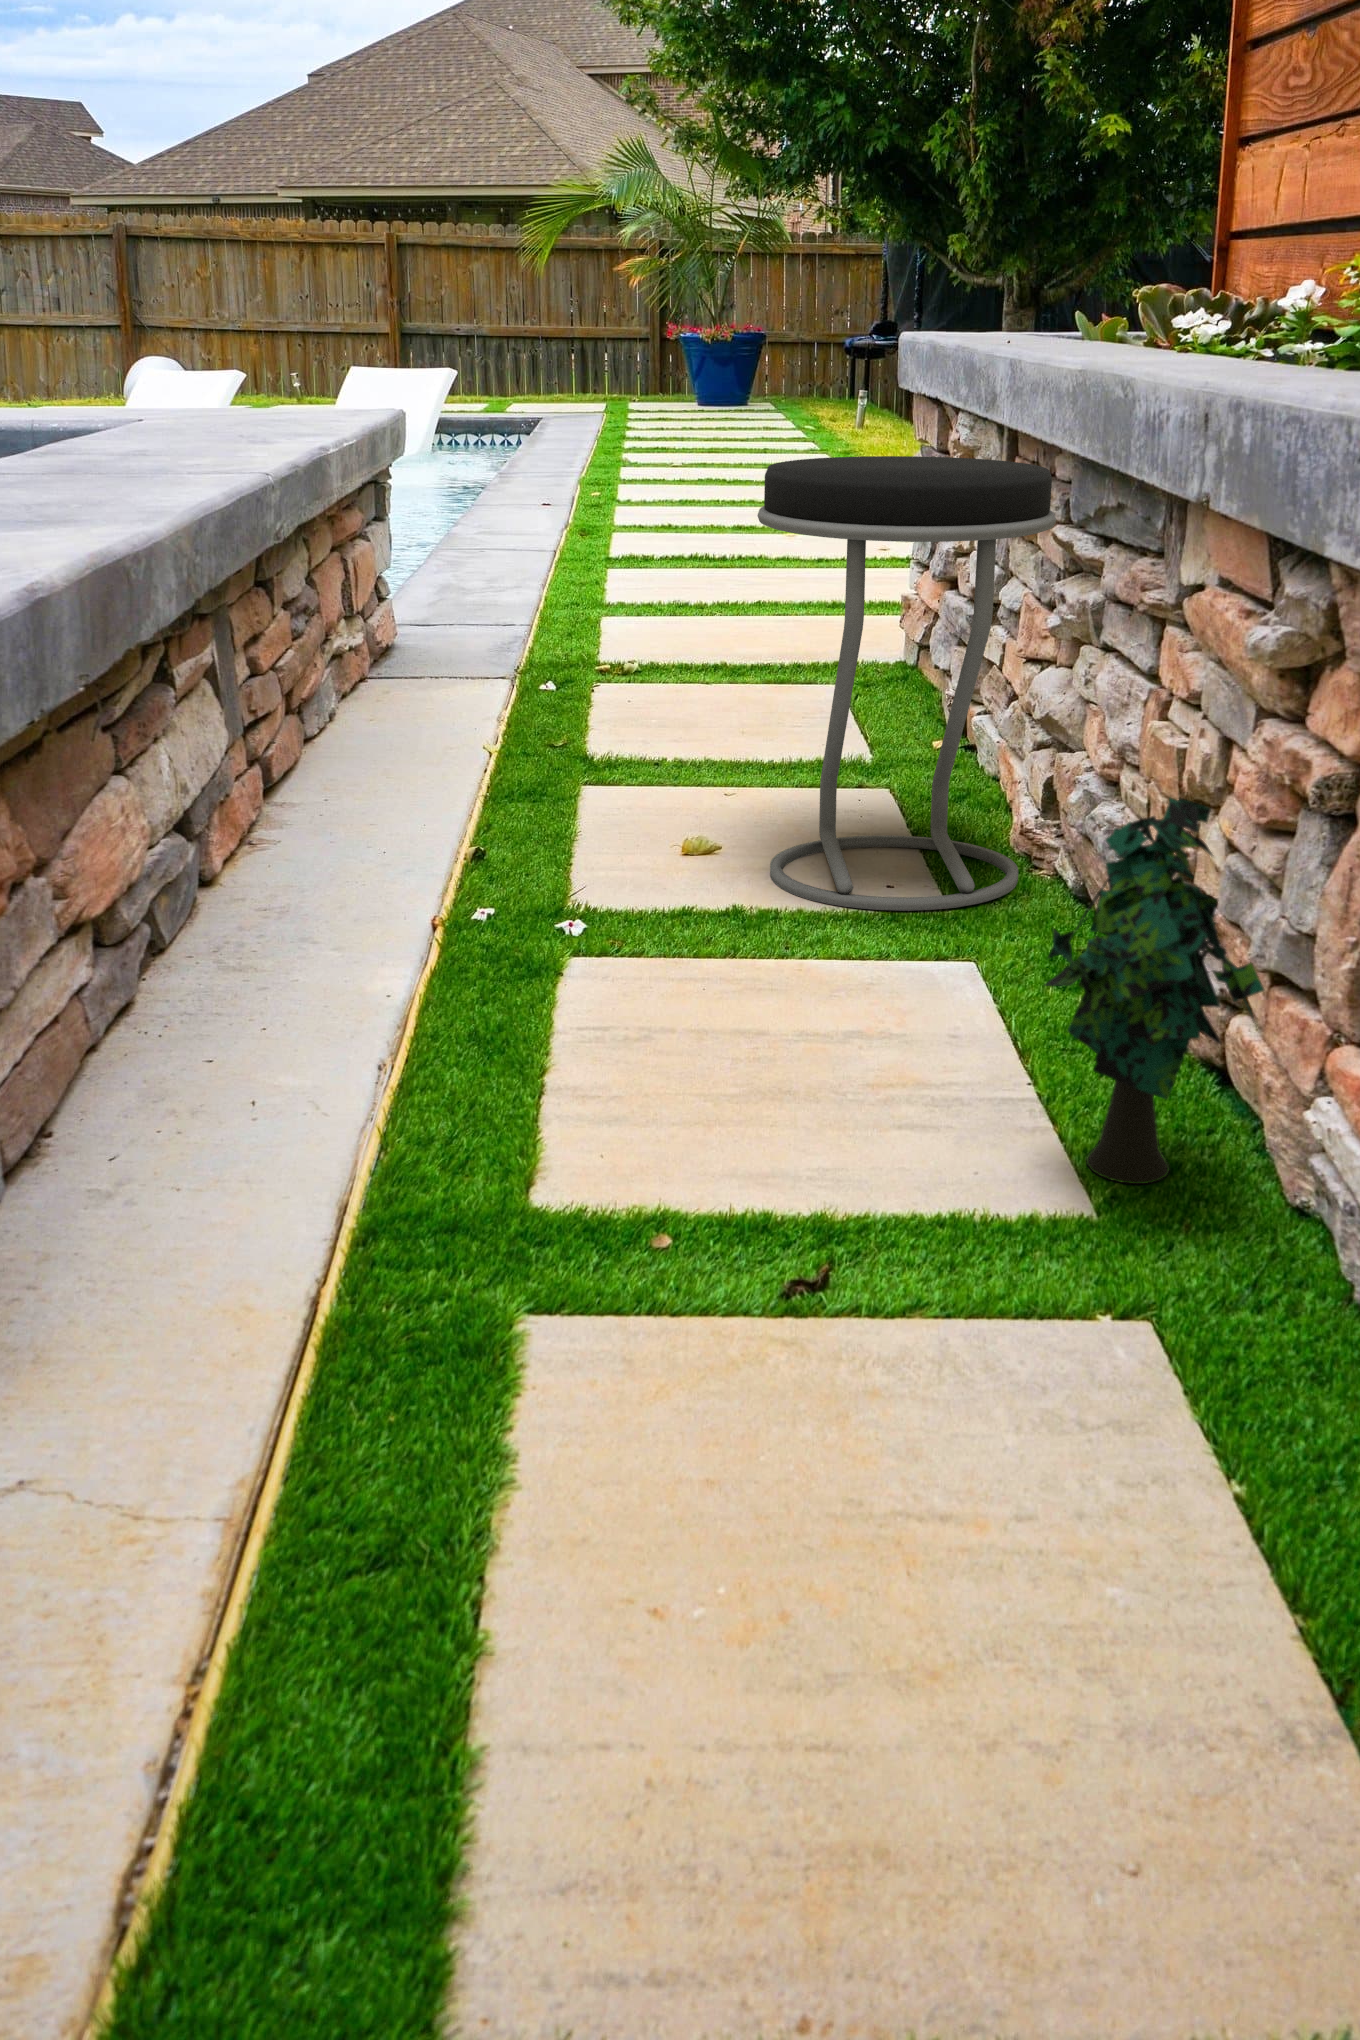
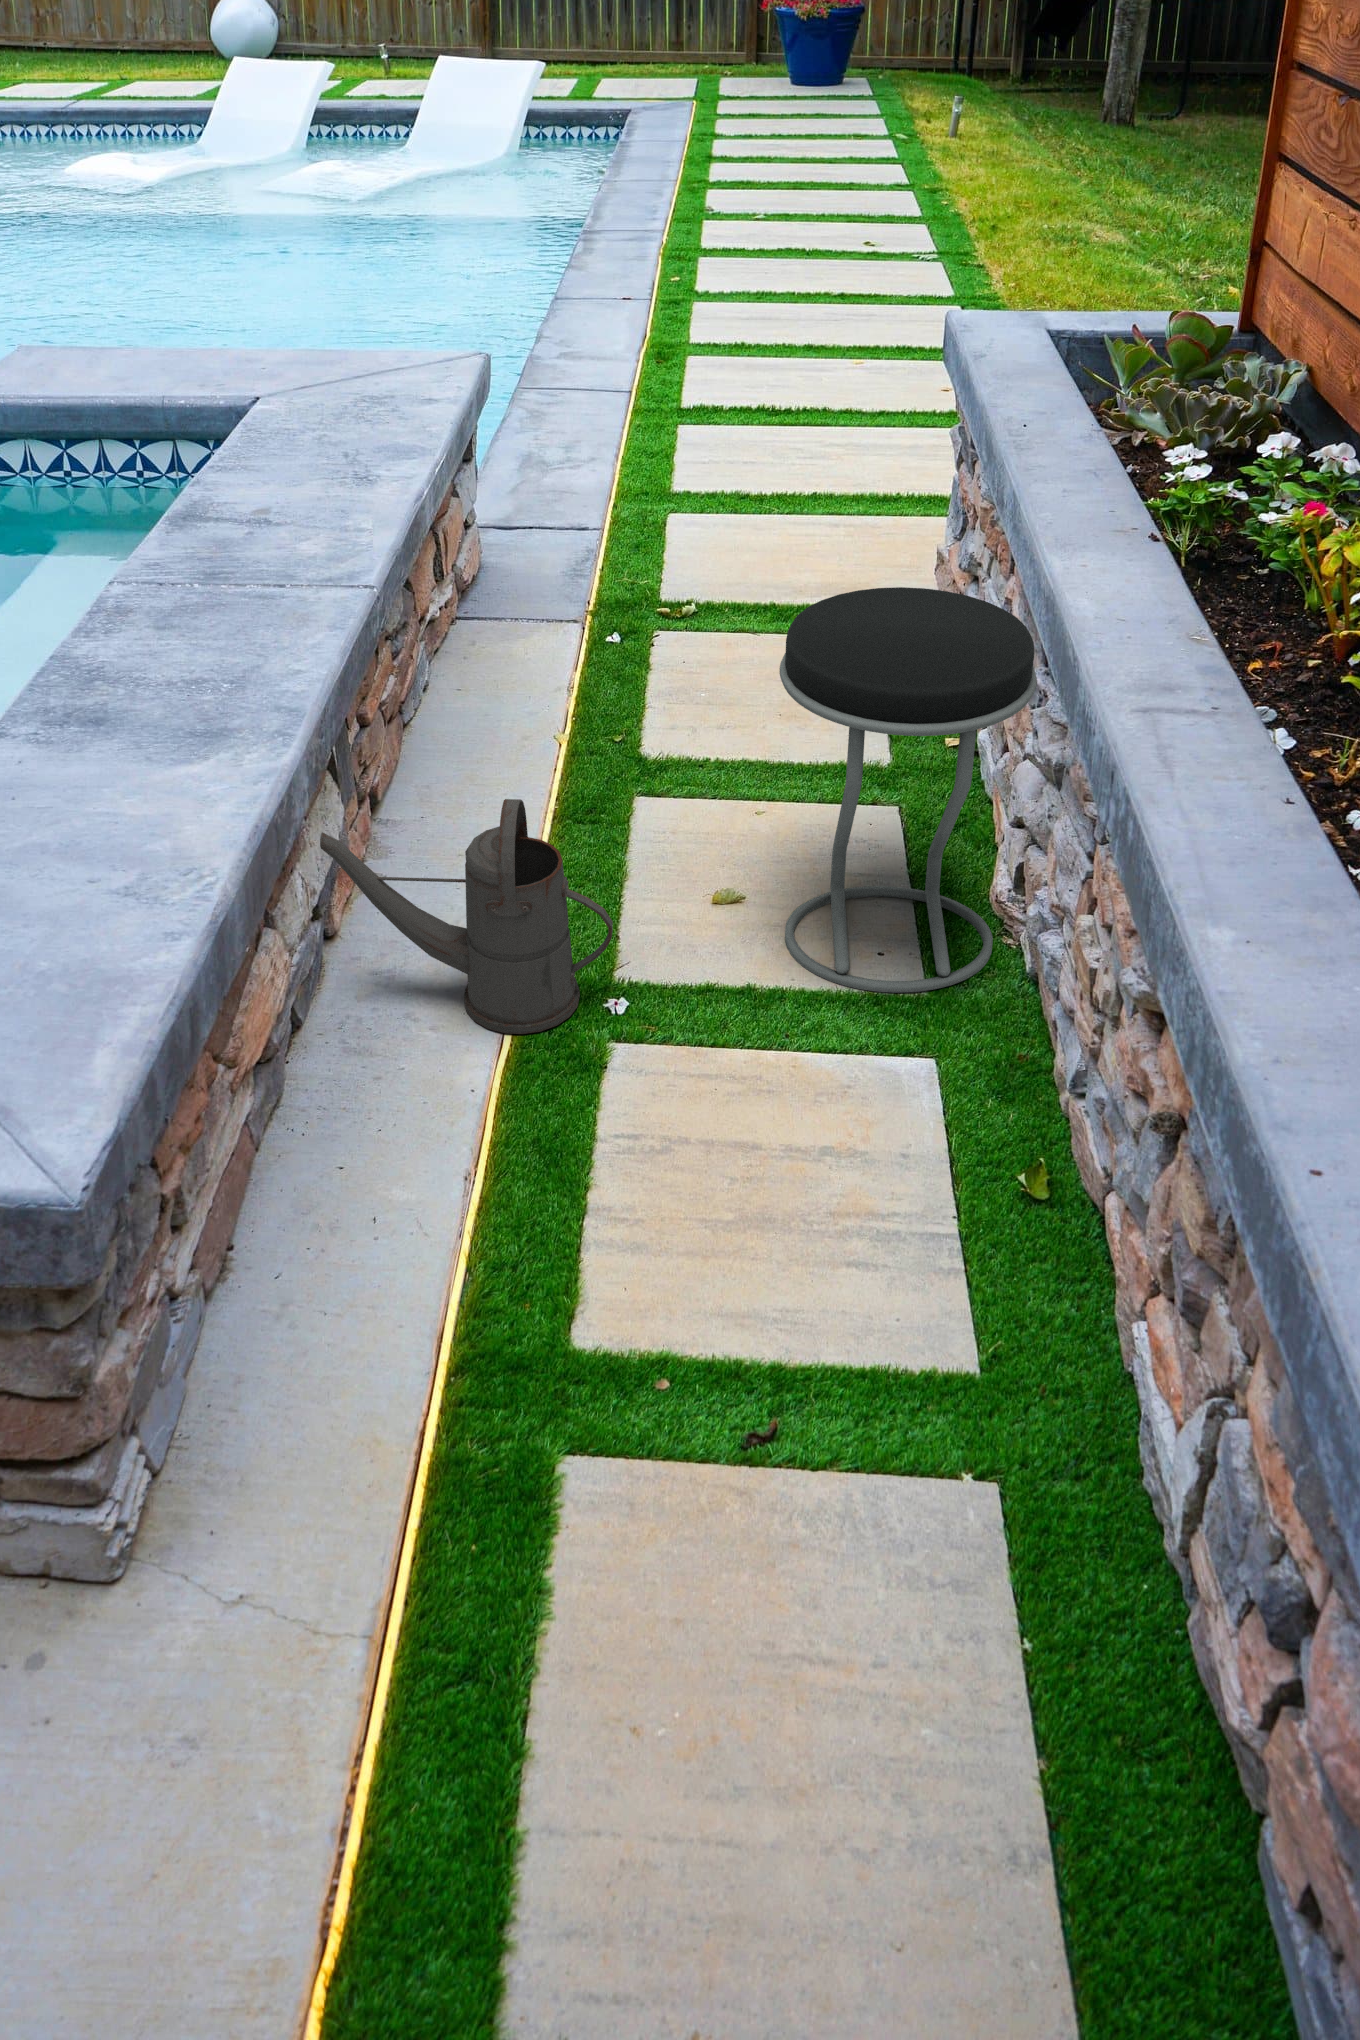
watering can: none [195,641,565,948] -> present [320,799,613,1034]
decorative plant: present [1044,797,1264,1184] -> none [952,1112,1108,1348]

